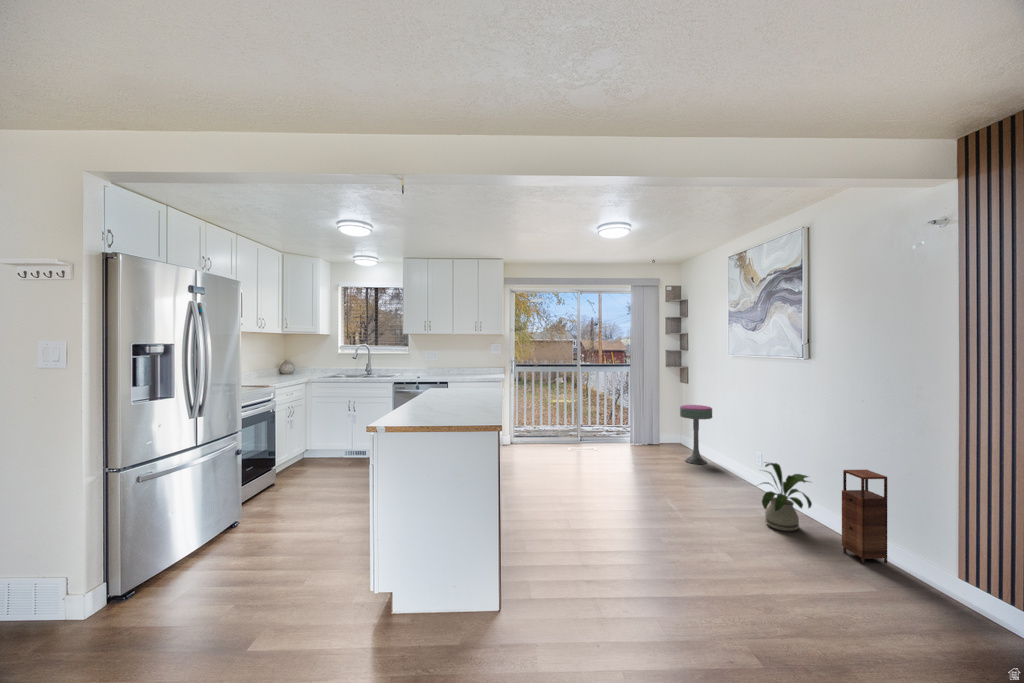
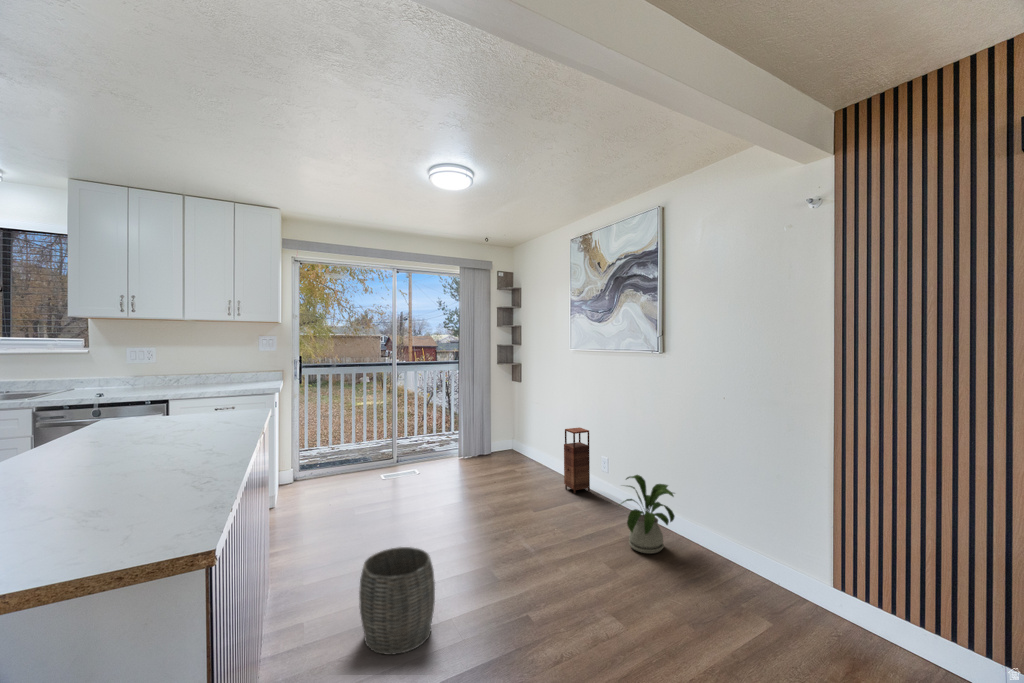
bar stool: present [680,405,712,464] -> none [517,408,552,476]
storage cabinet: present [842,470,887,564] -> present [564,428,590,494]
woven basket: none [542,485,591,552] -> present [359,547,435,655]

